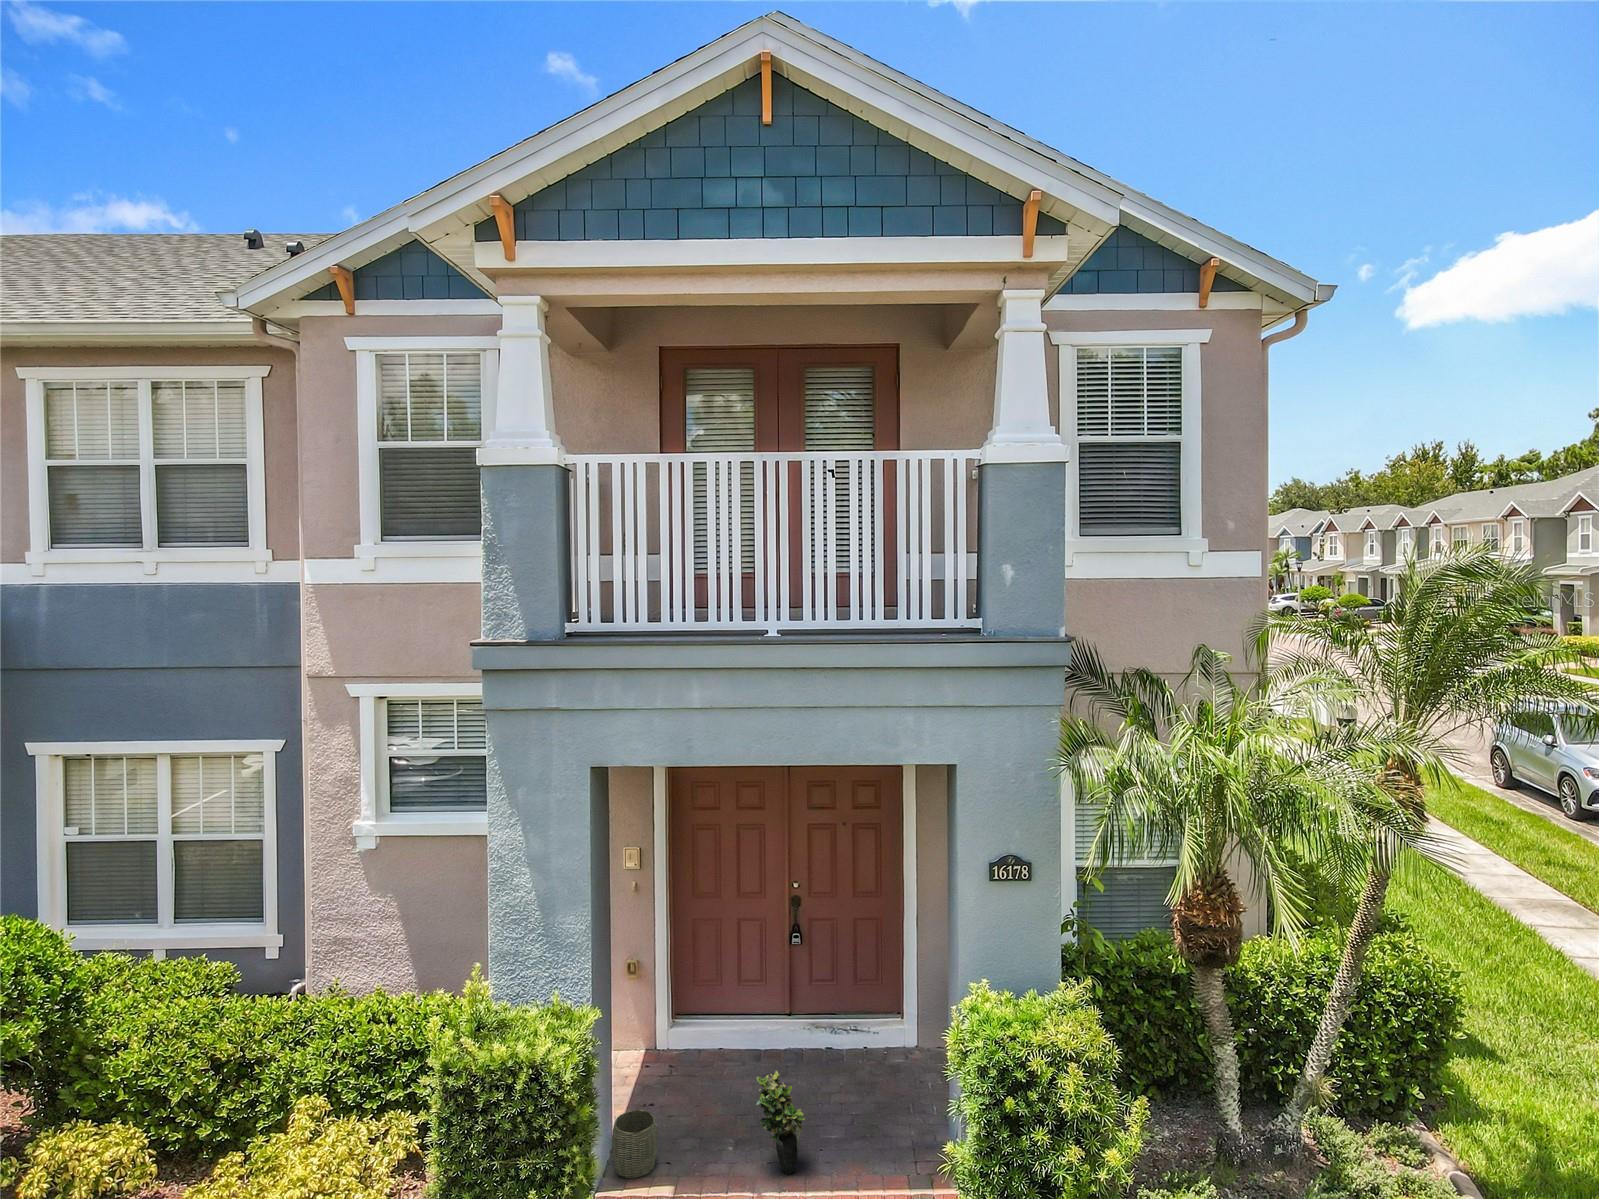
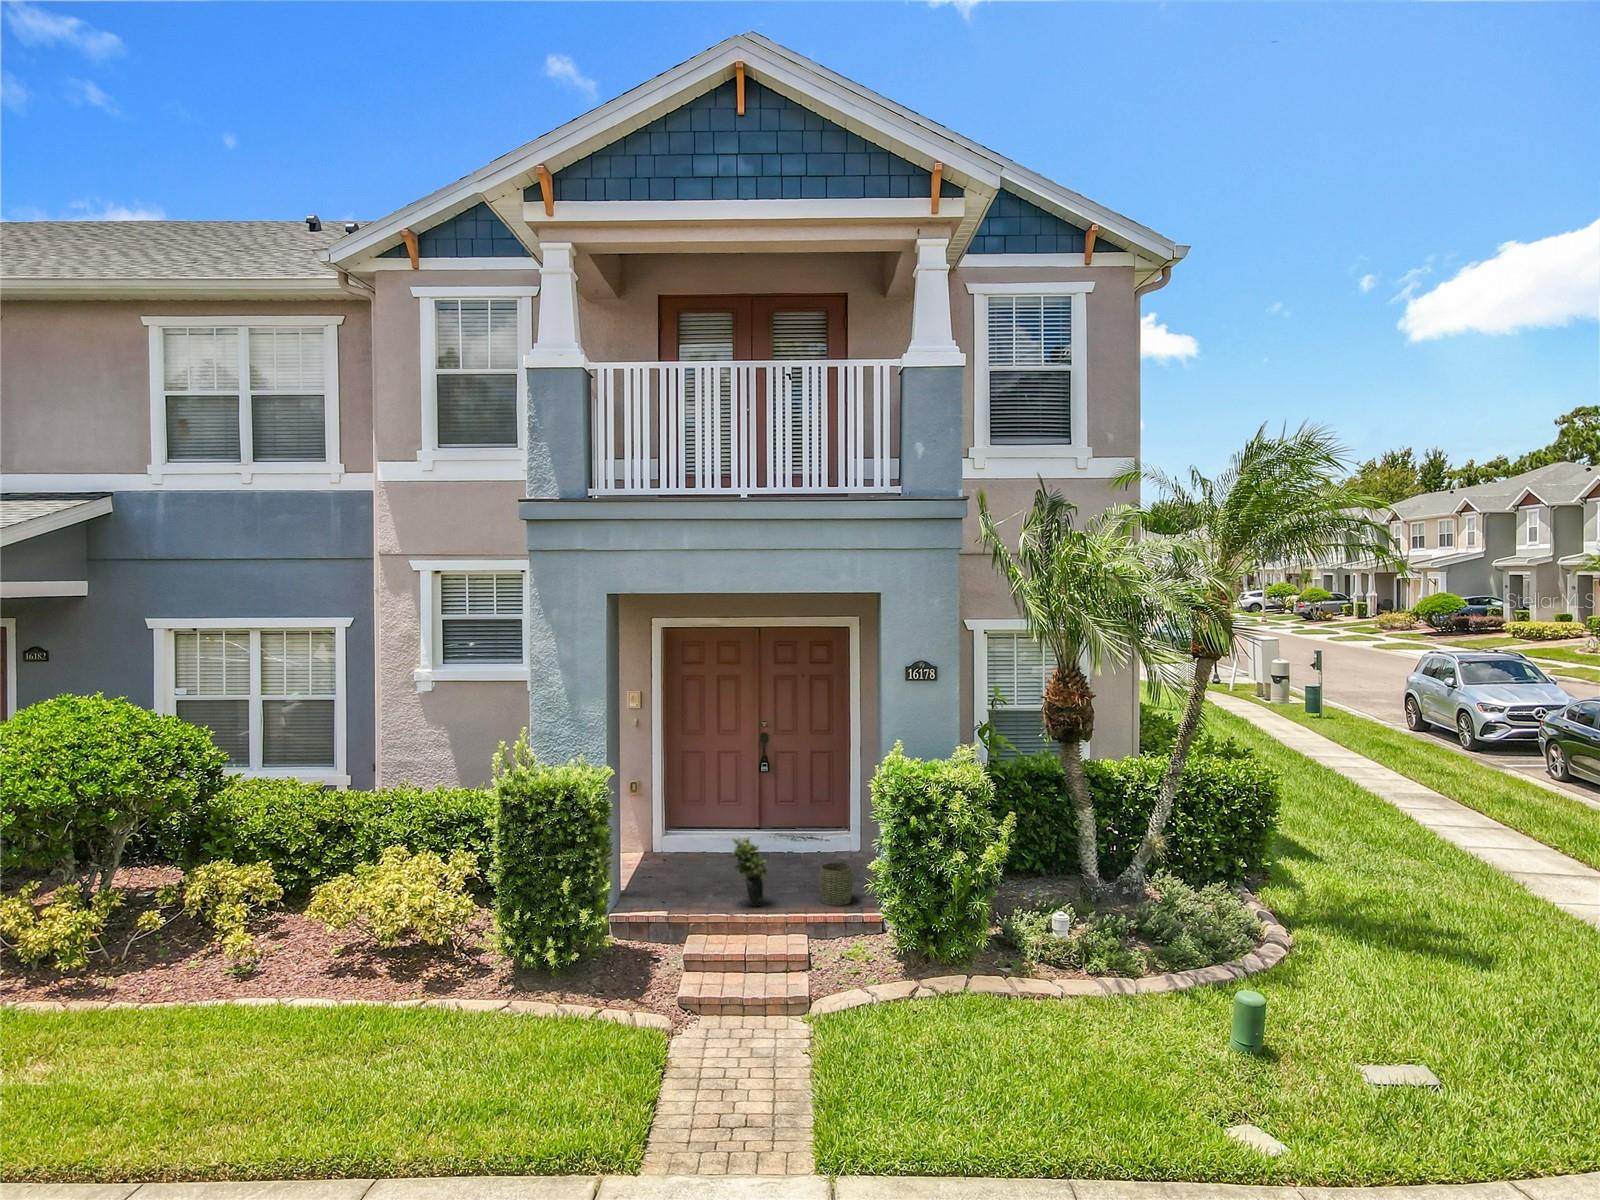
woven basket: present [612,1110,657,1178] -> present [819,863,853,906]

